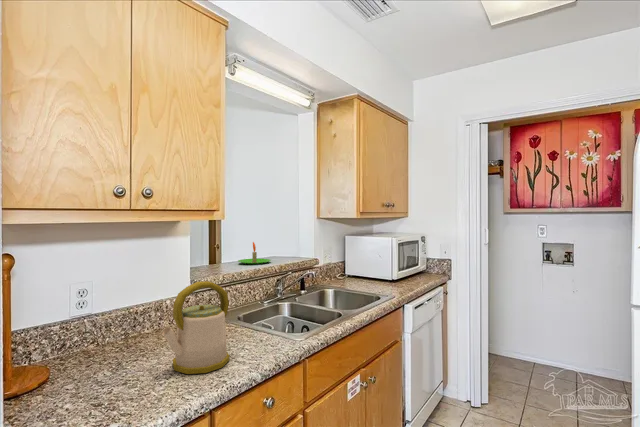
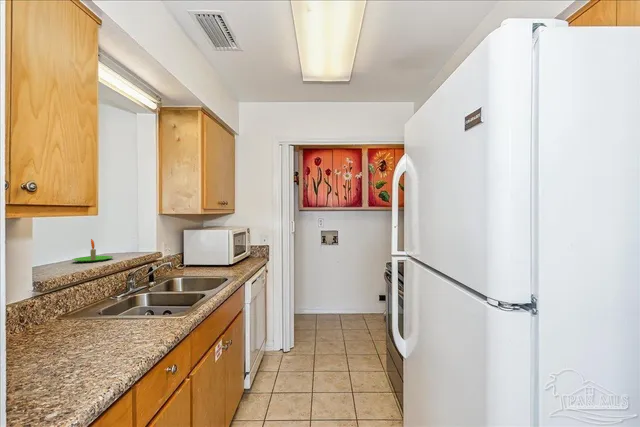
kettle: present [163,281,230,374] -> none [65,274,131,362]

